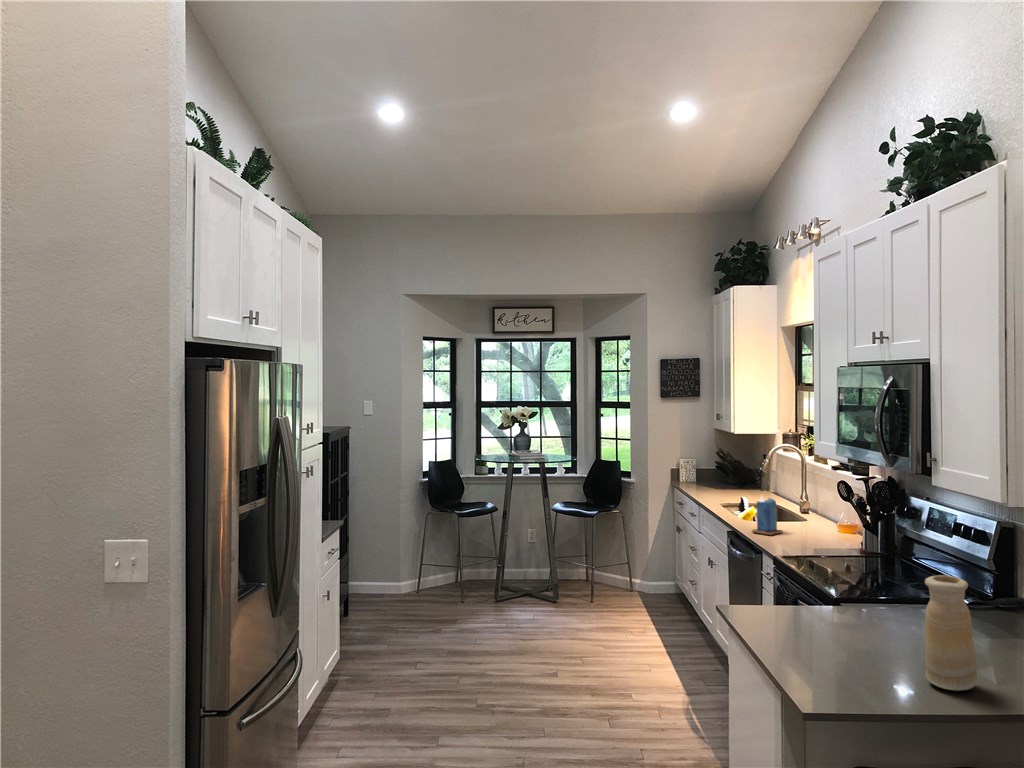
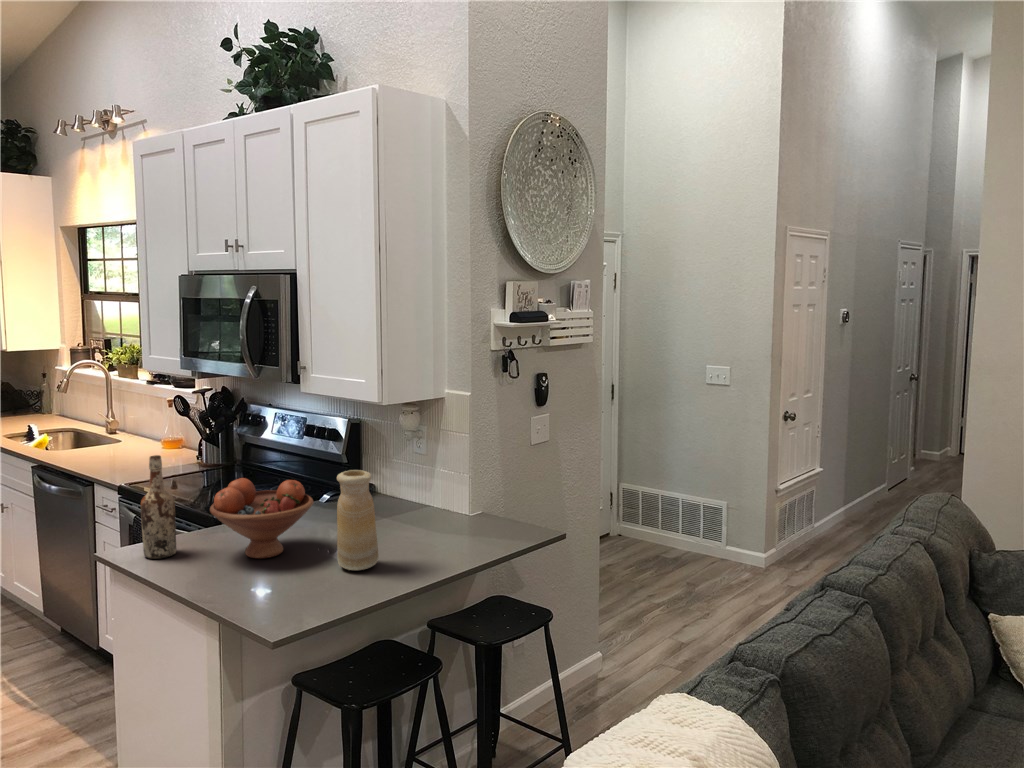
candle: present [752,496,782,535] -> none [70,419,106,463]
wine bottle: none [753,531,782,627] -> present [141,455,176,559]
fruit bowl: none [806,565,915,651] -> present [210,478,313,559]

